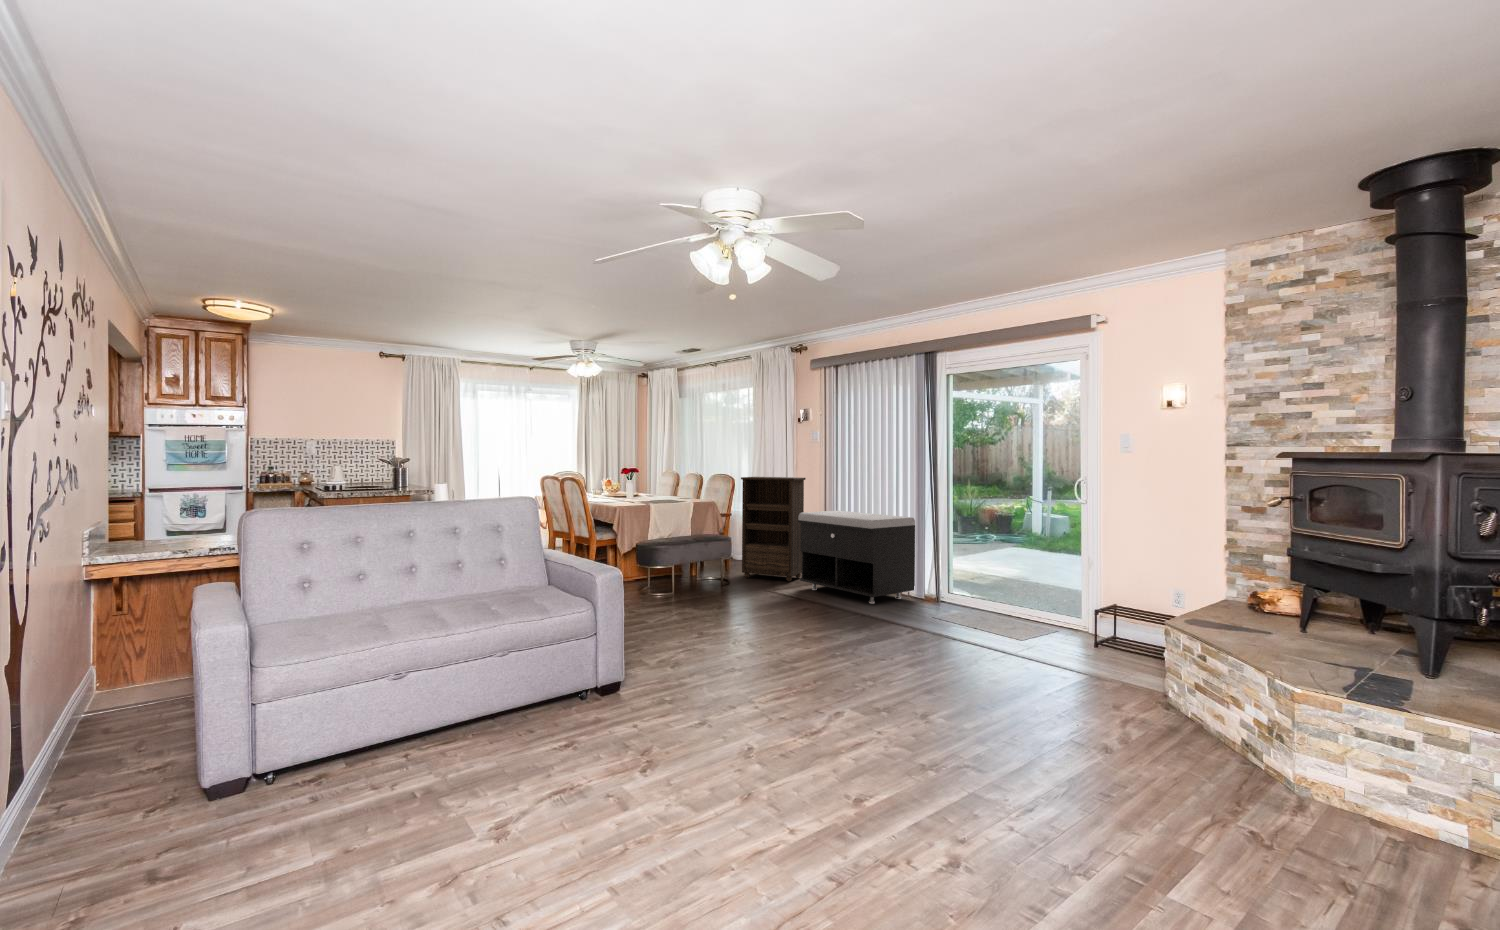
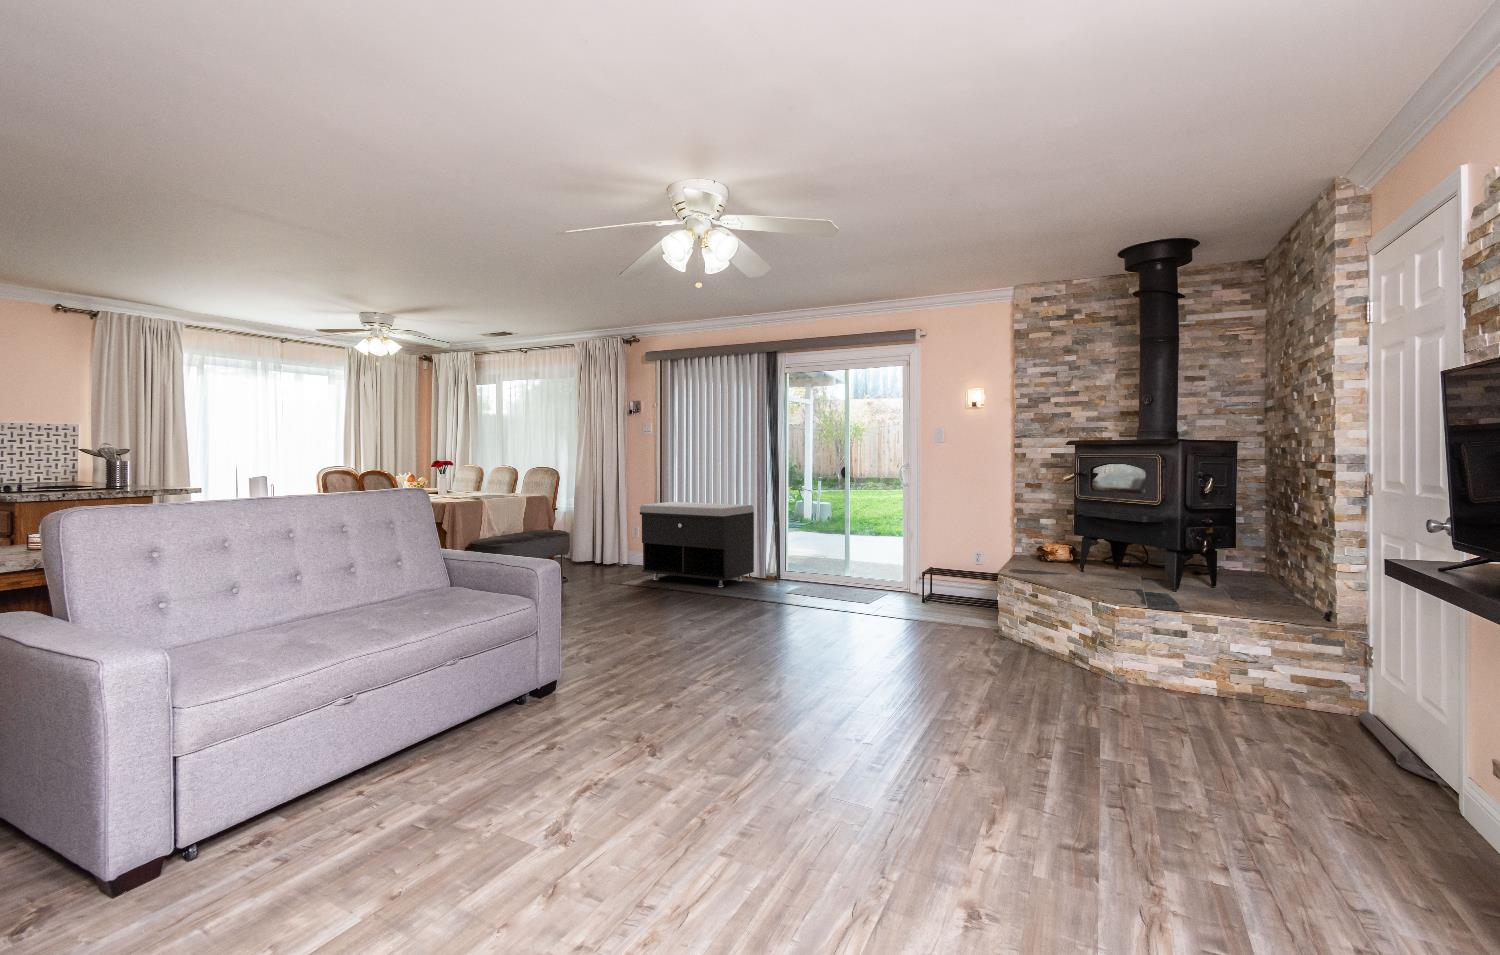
bookshelf: present [741,477,806,581] -> none [570,470,635,574]

